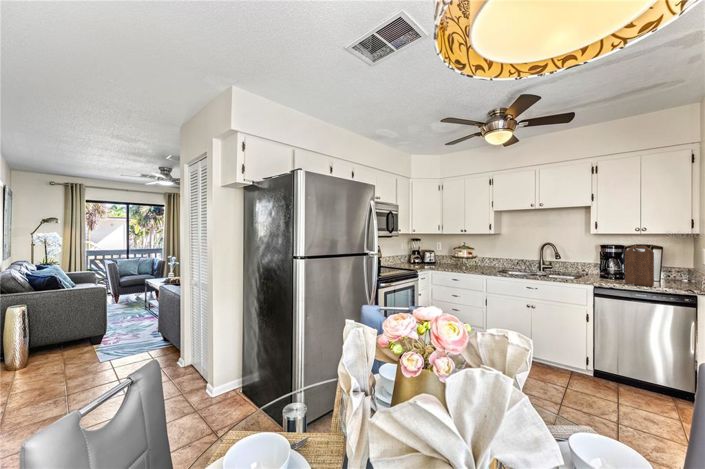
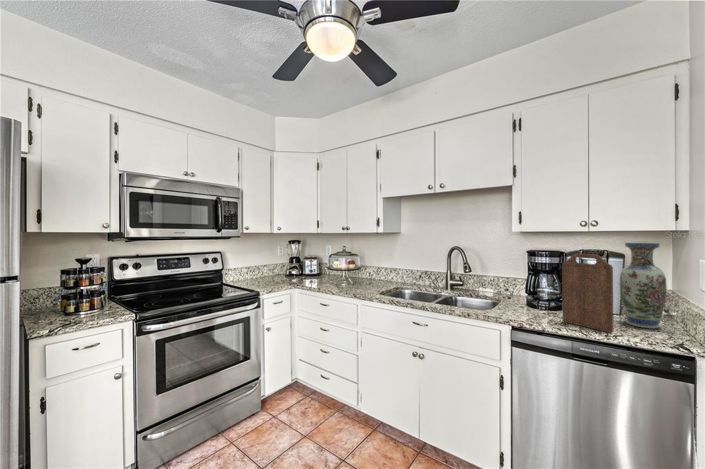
vase: none [659,241,685,286] -> present [620,242,667,328]

